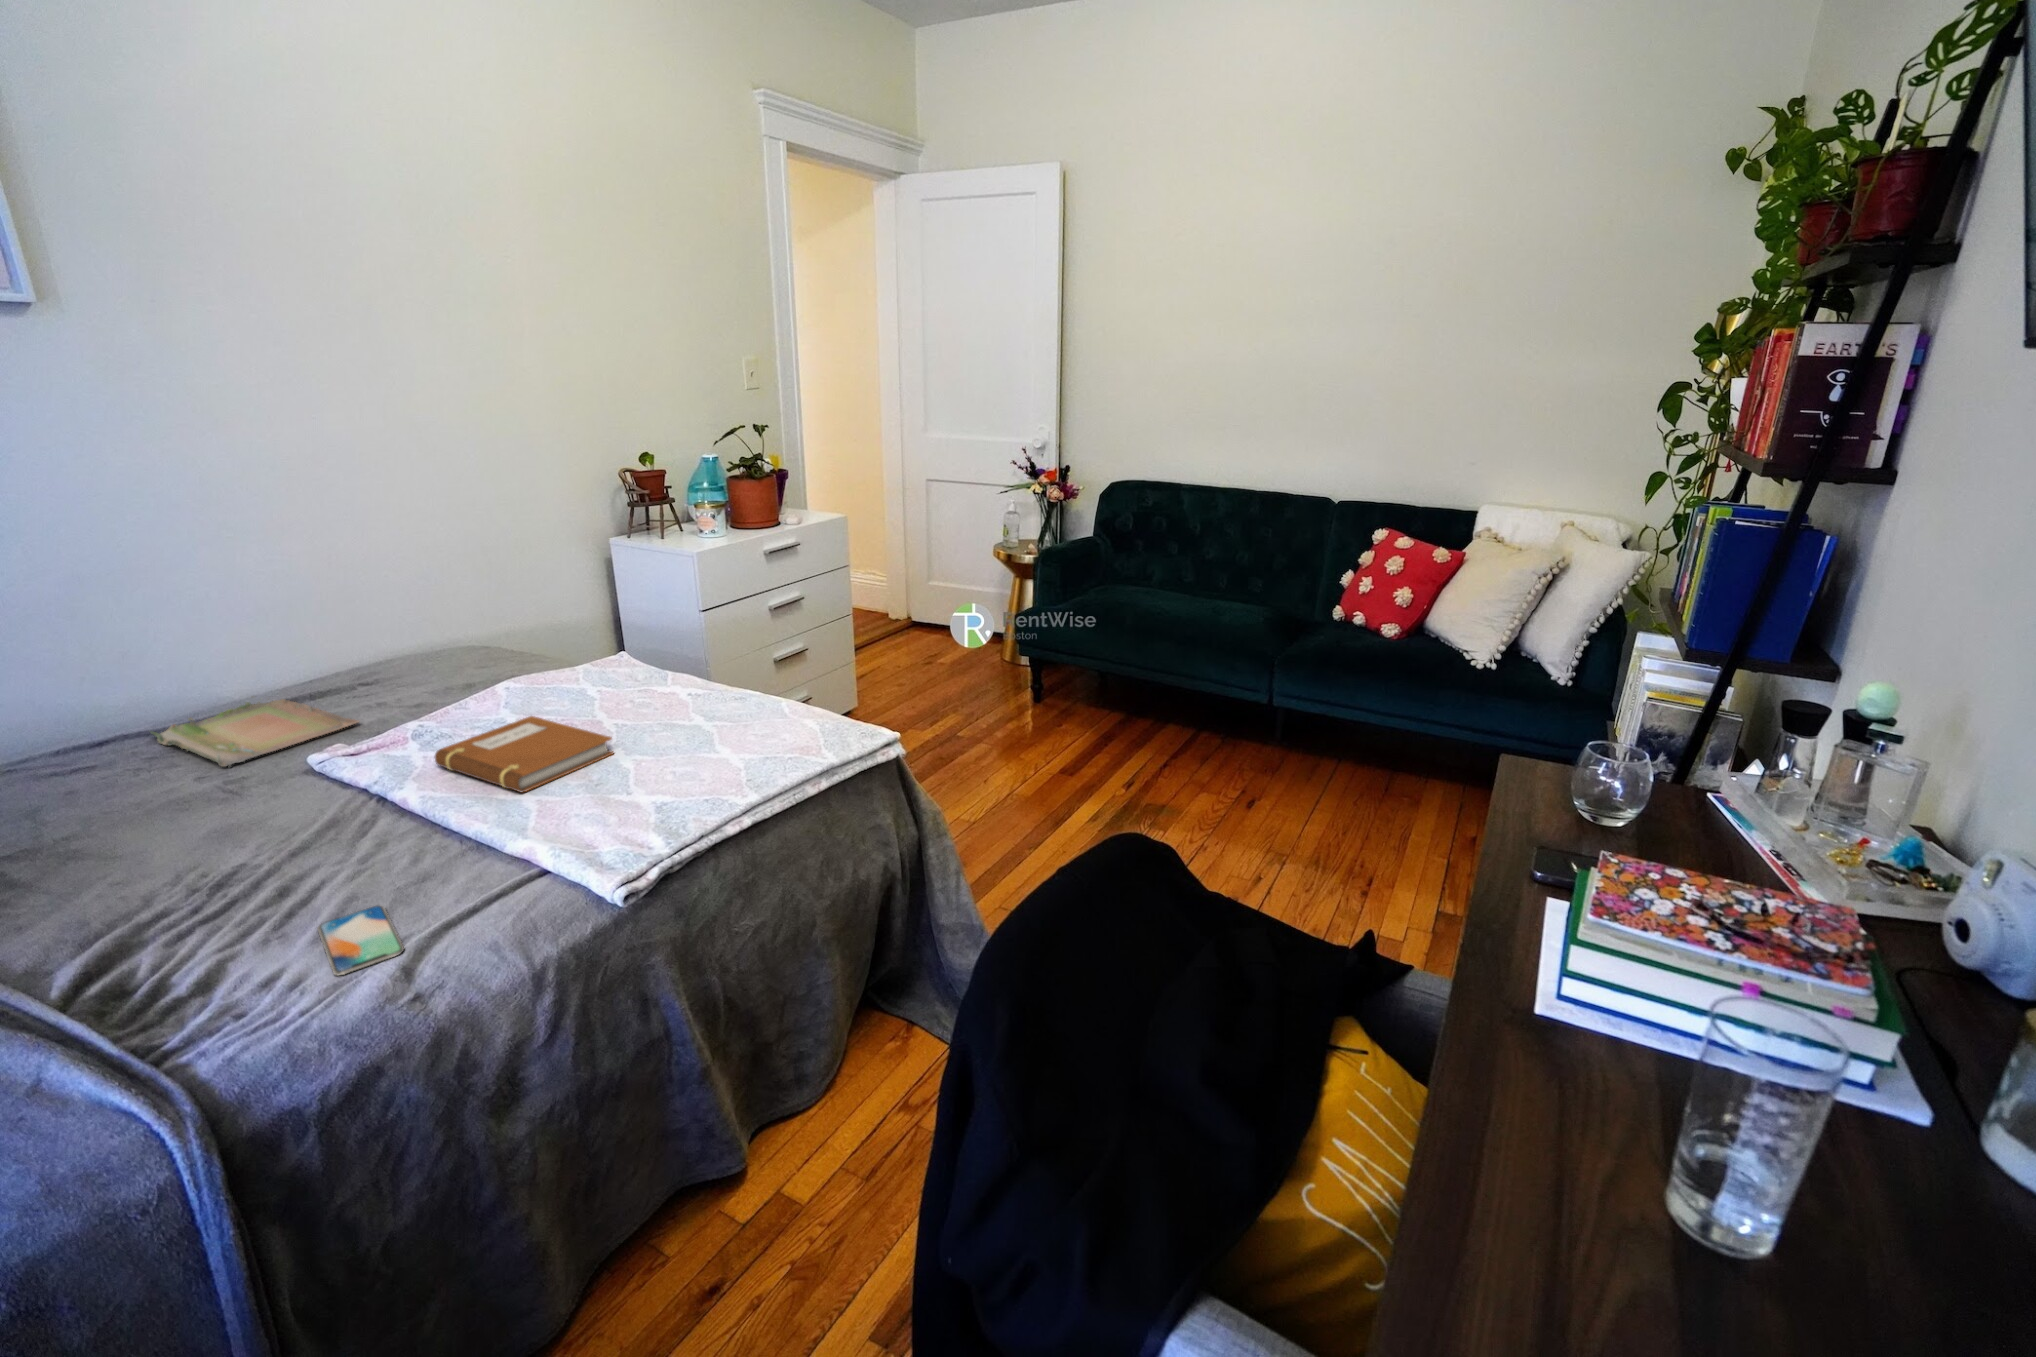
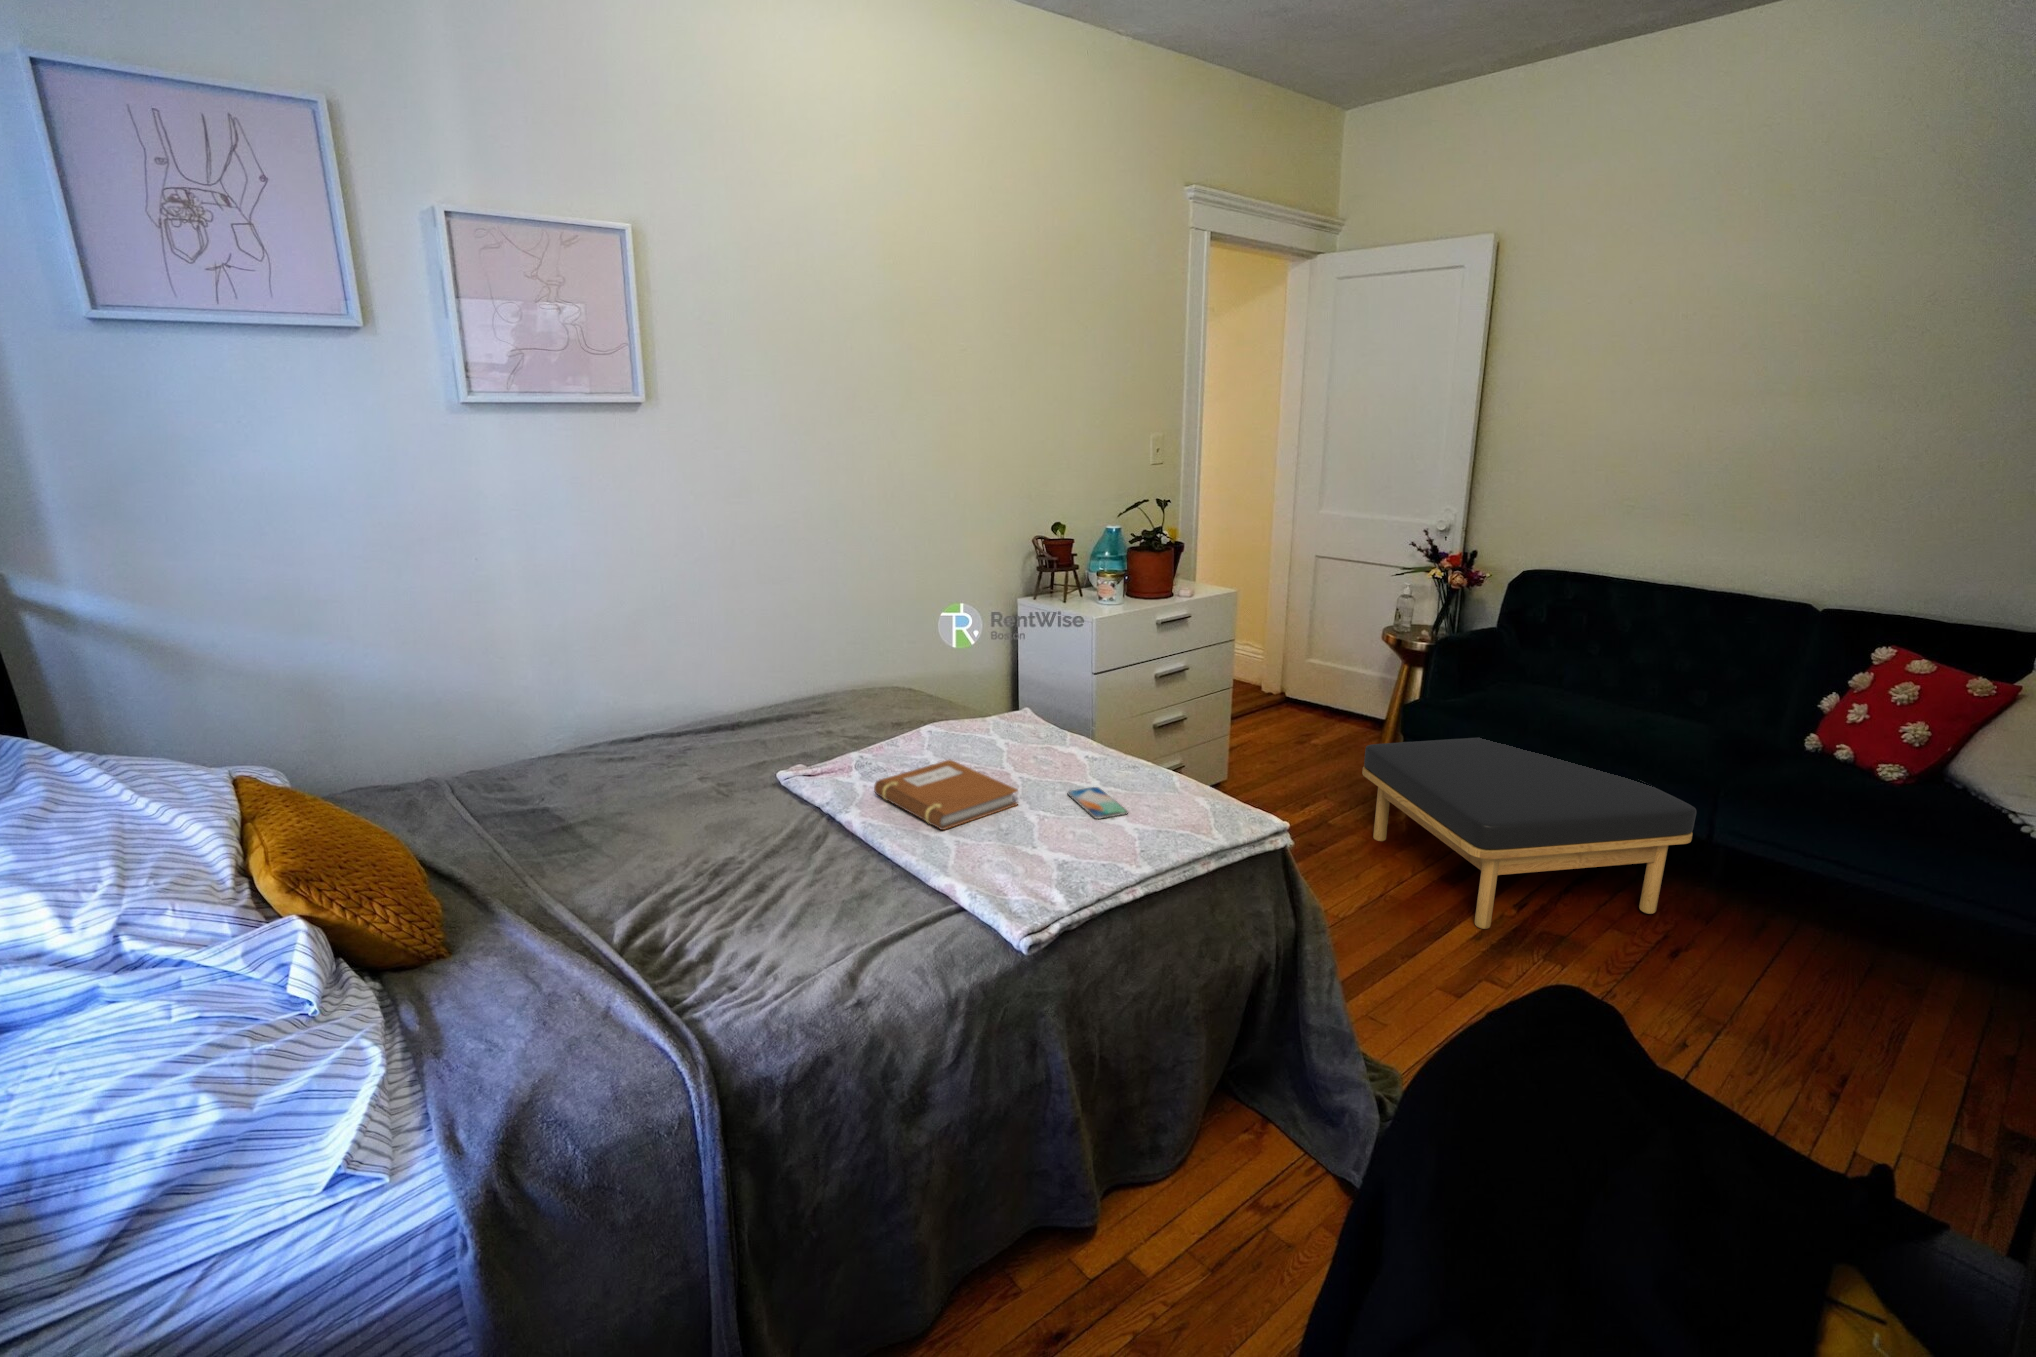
ottoman: none [981,628,1241,804] -> present [1362,738,1696,929]
tray: present [151,699,359,767] -> none [674,712,818,772]
smartphone: present [317,906,404,975] -> present [1068,787,1128,819]

